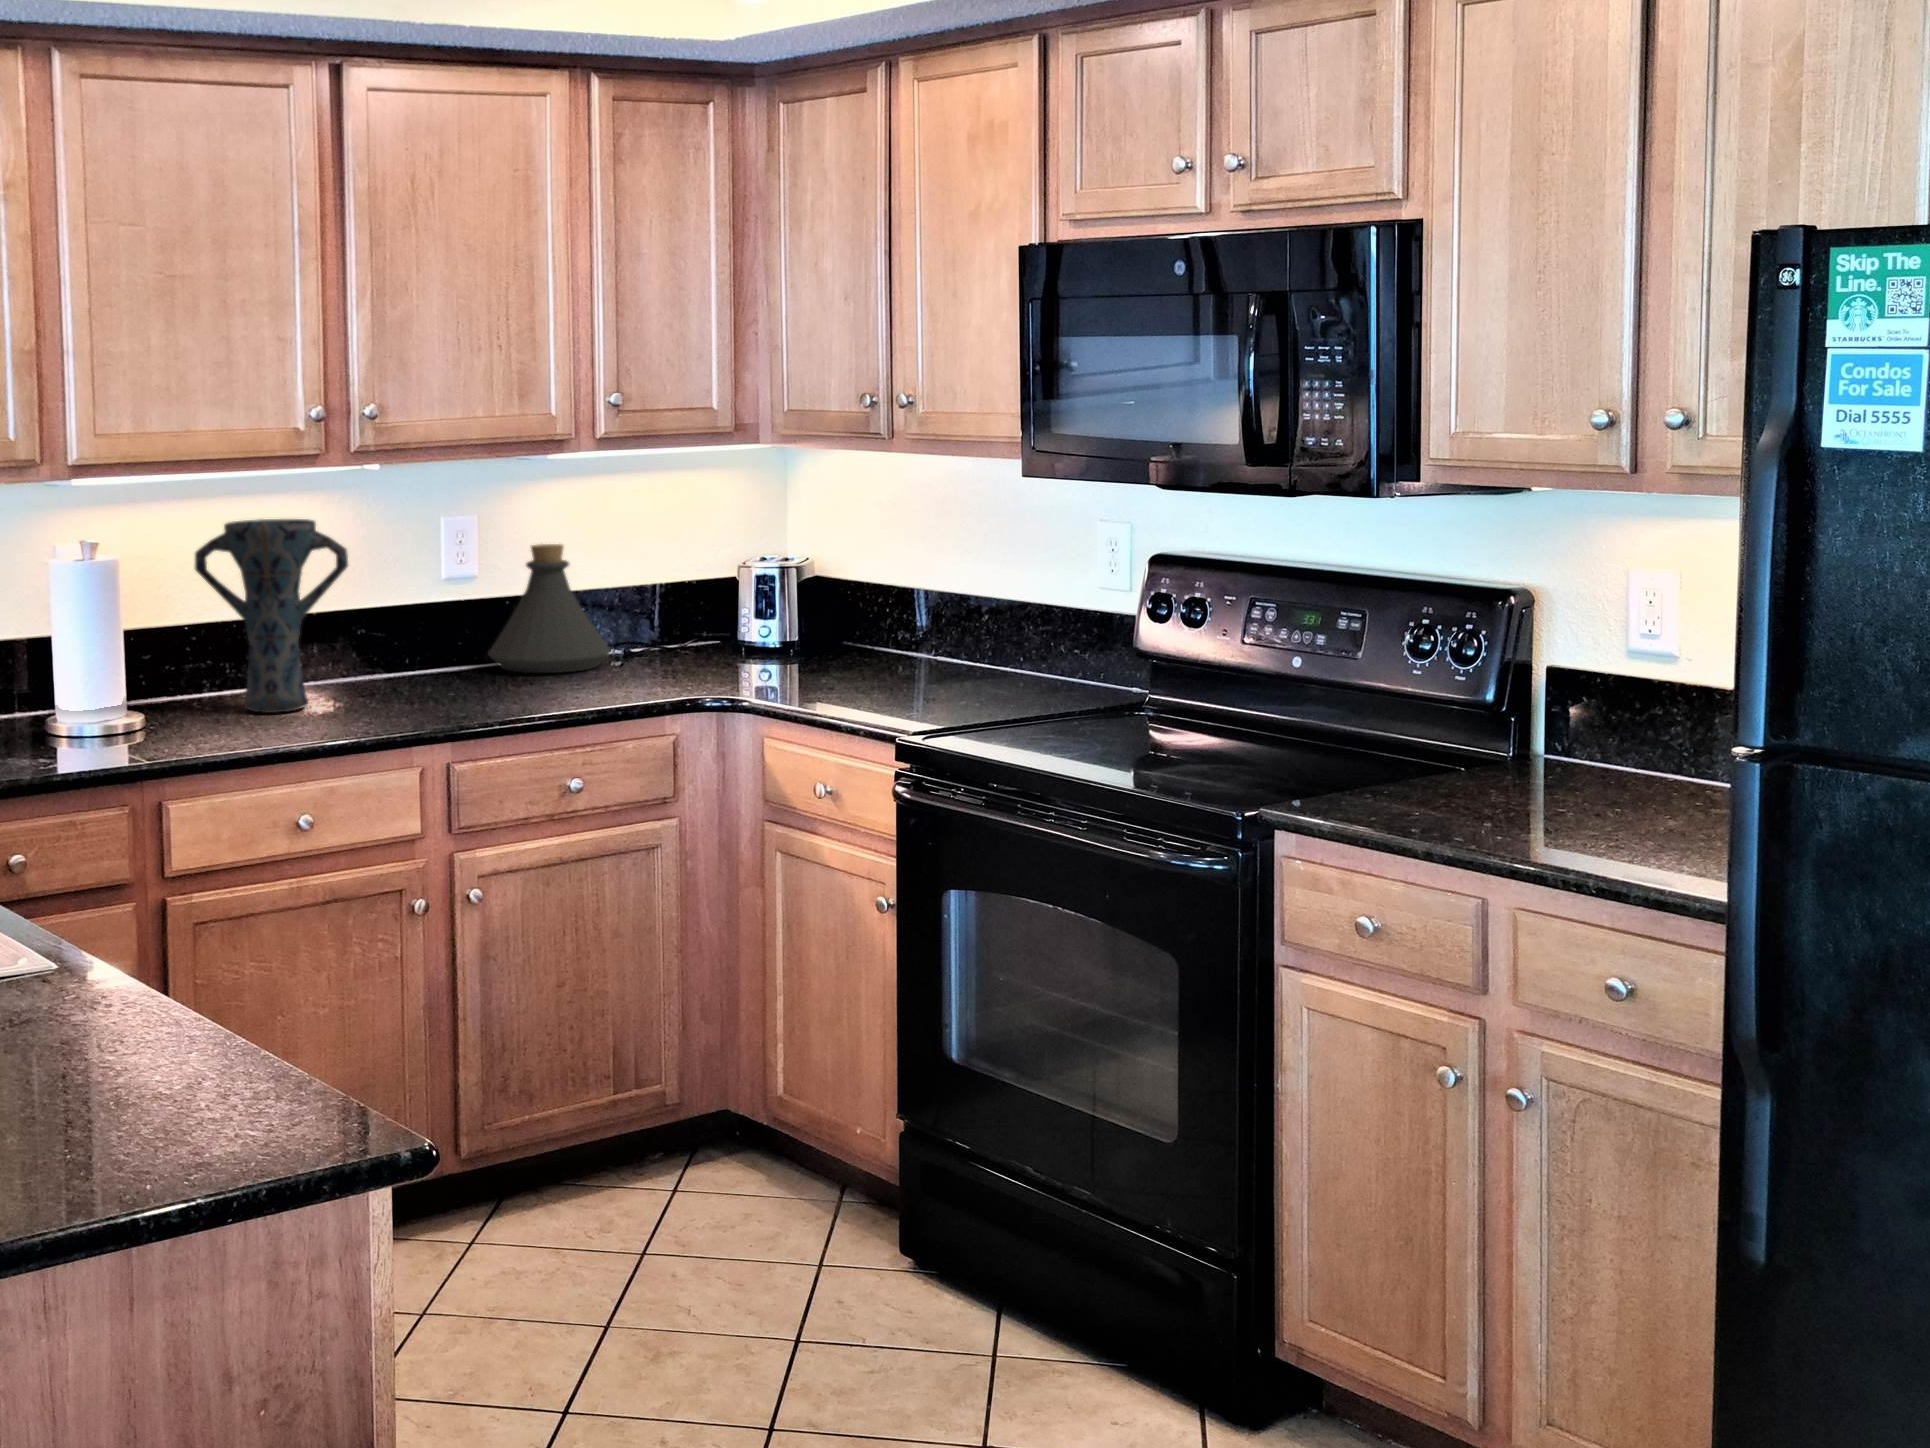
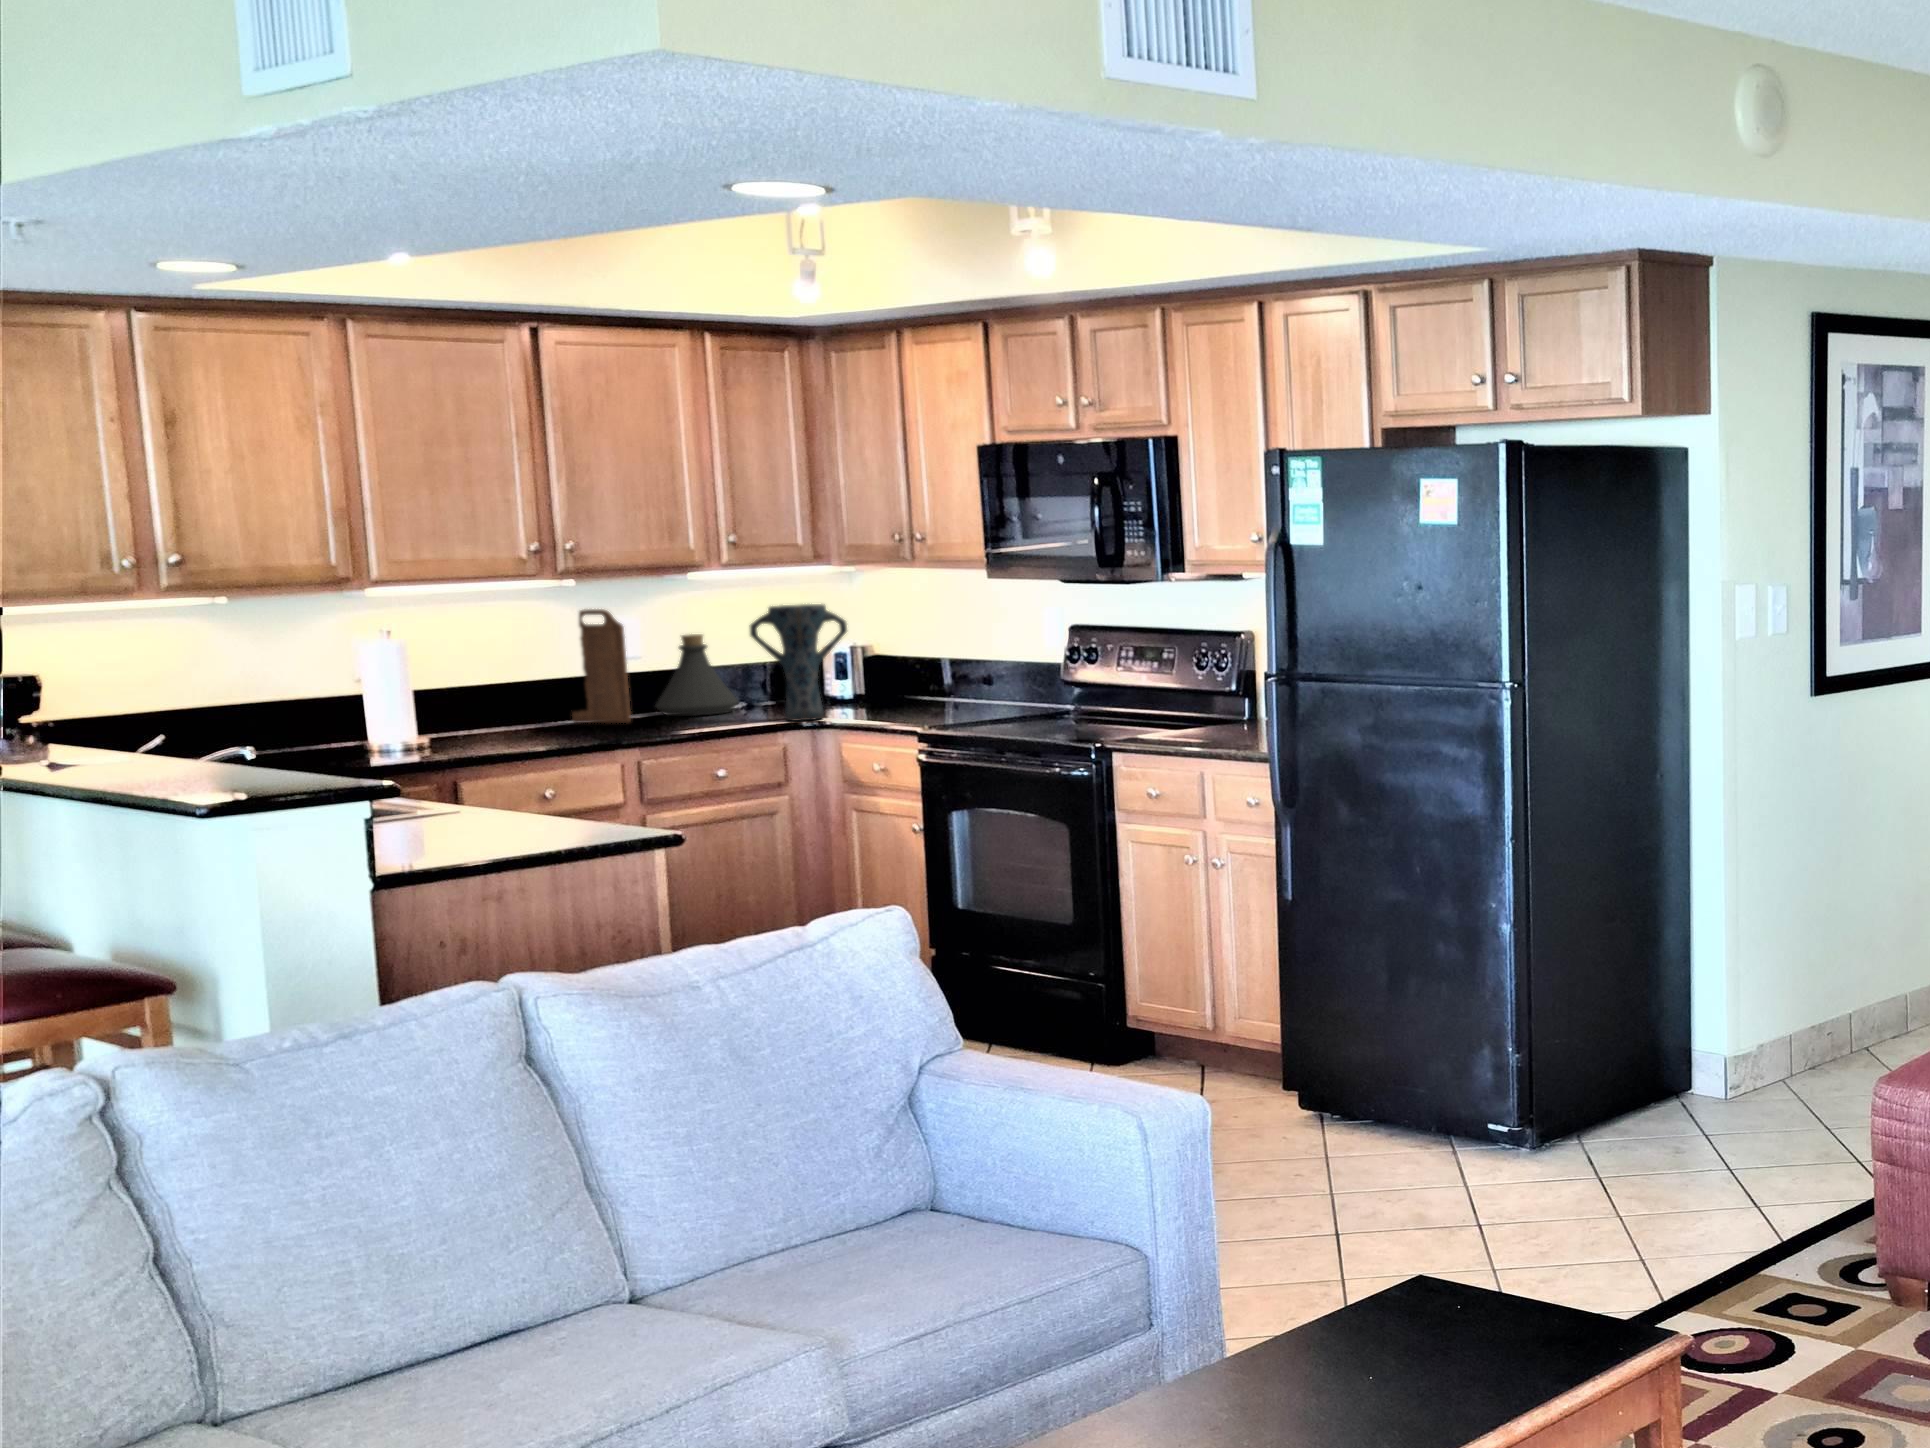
cutting board: none [363,505,449,683] -> present [572,609,631,723]
vase: present [195,519,348,713] -> present [750,604,847,721]

